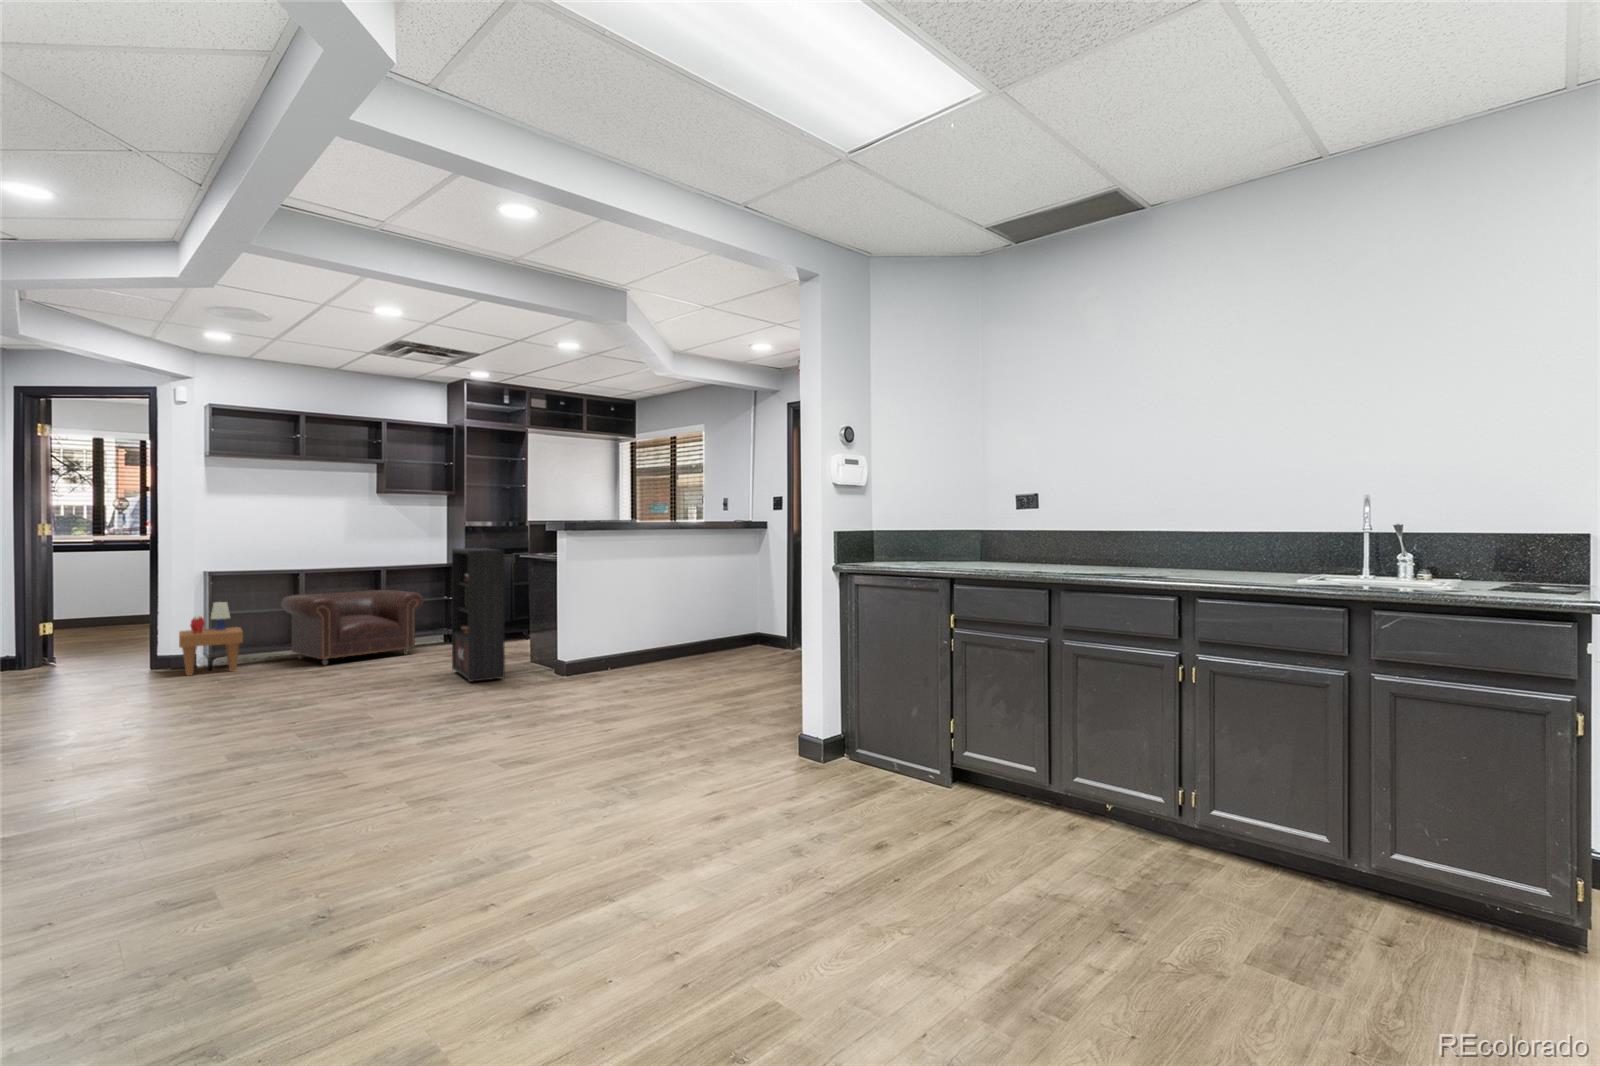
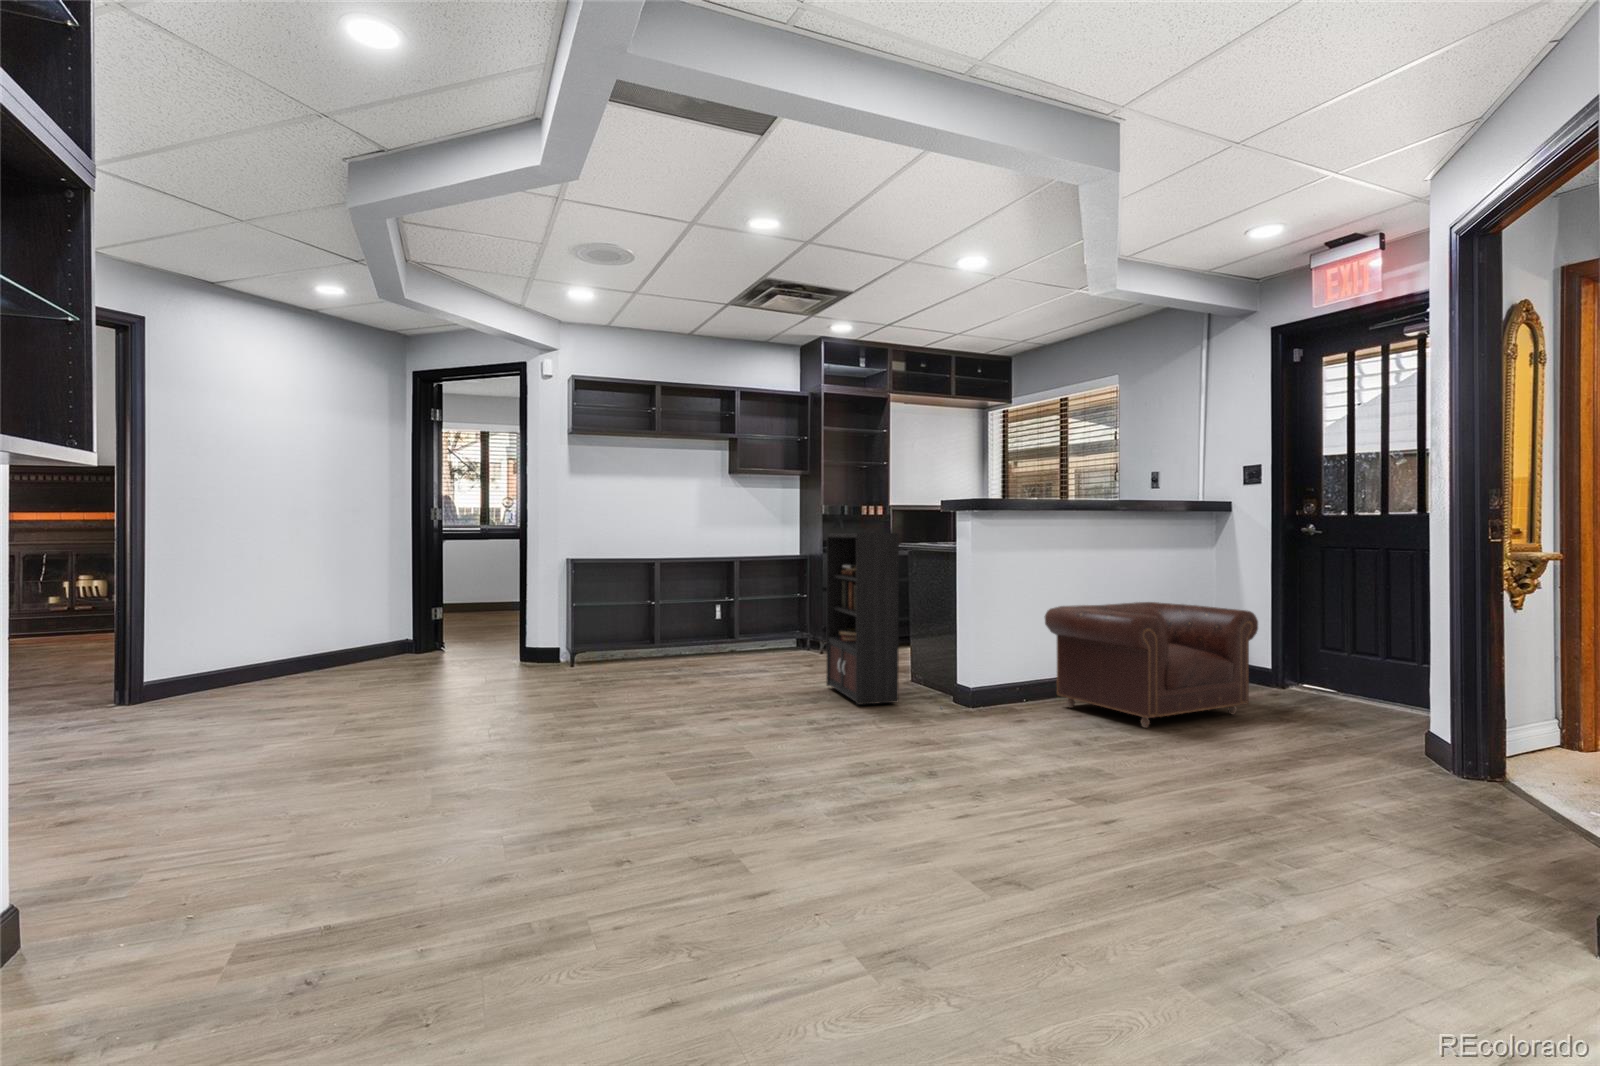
armchair: present [281,590,423,665] -> present [1044,602,1258,728]
side table: present [179,602,243,676] -> none [545,592,604,671]

